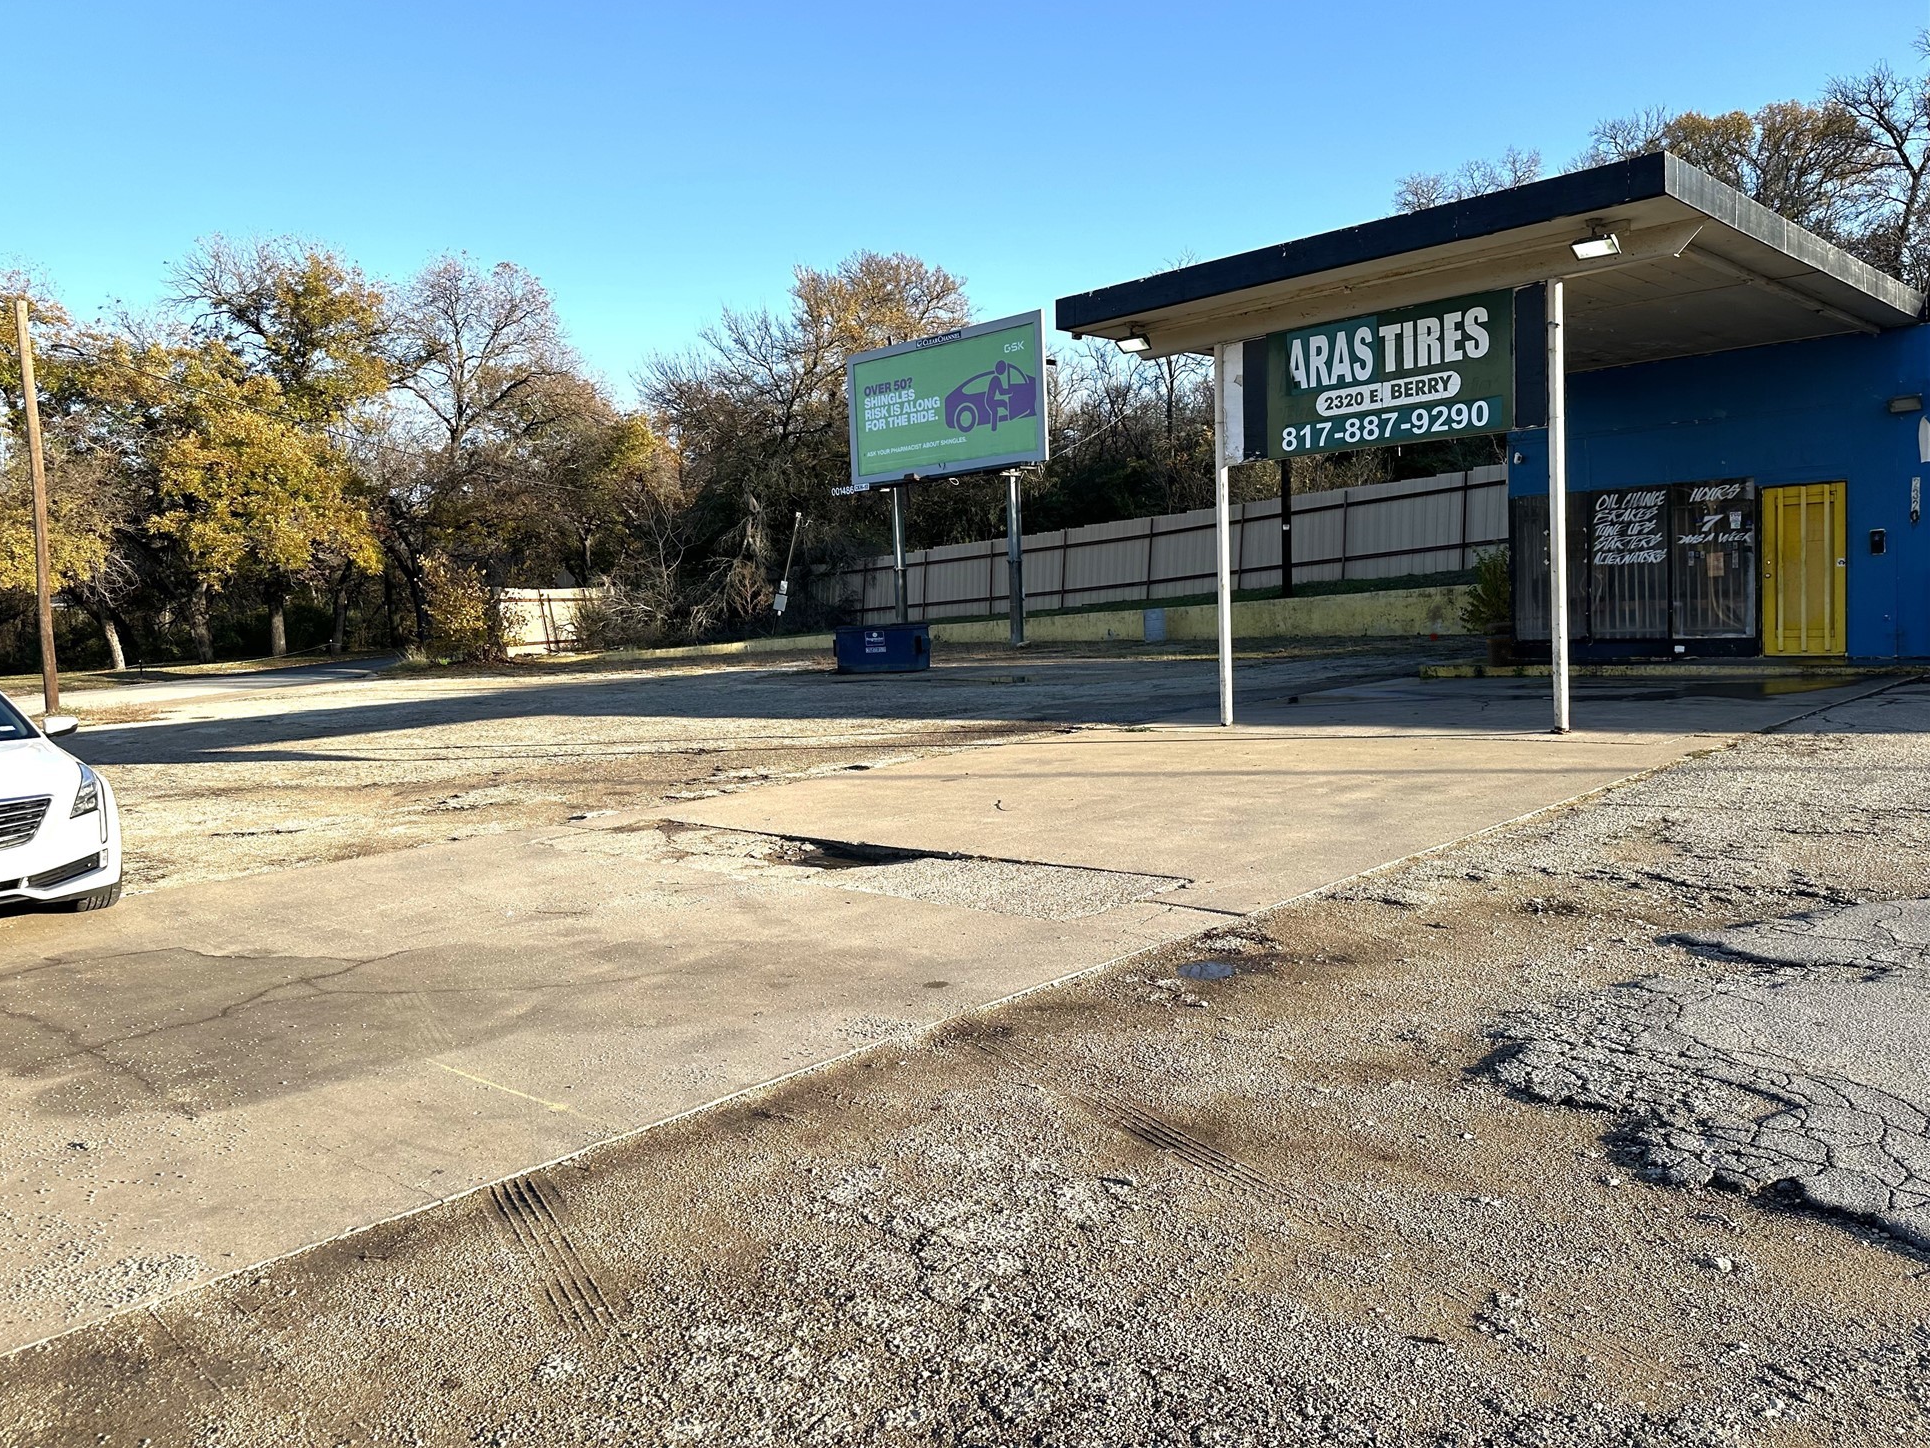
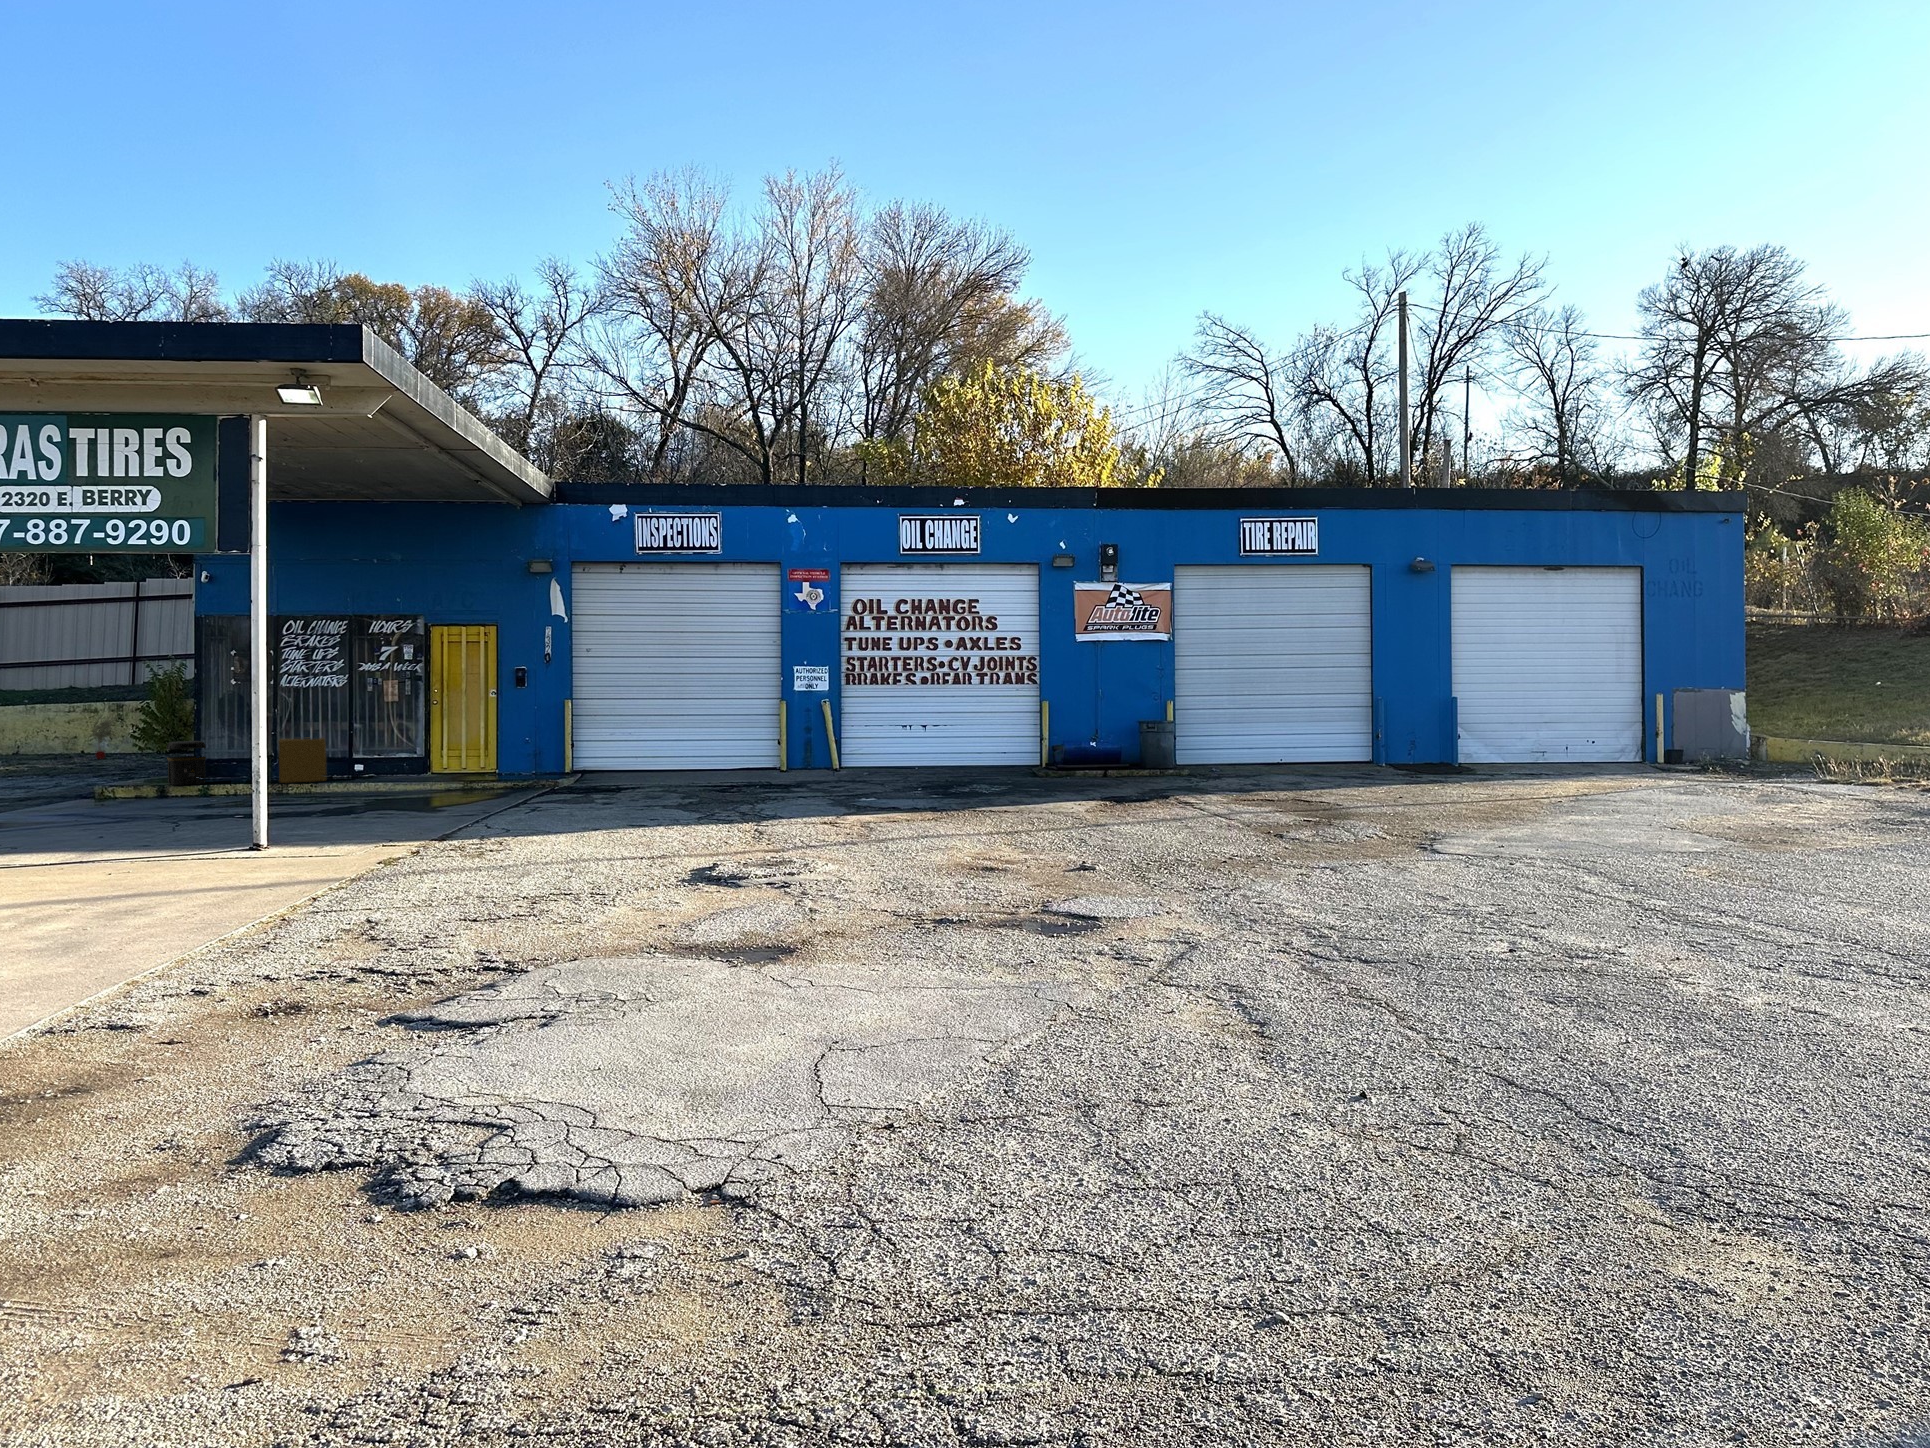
cardboard box: none [1594,616,1647,665] -> present [278,738,327,783]

